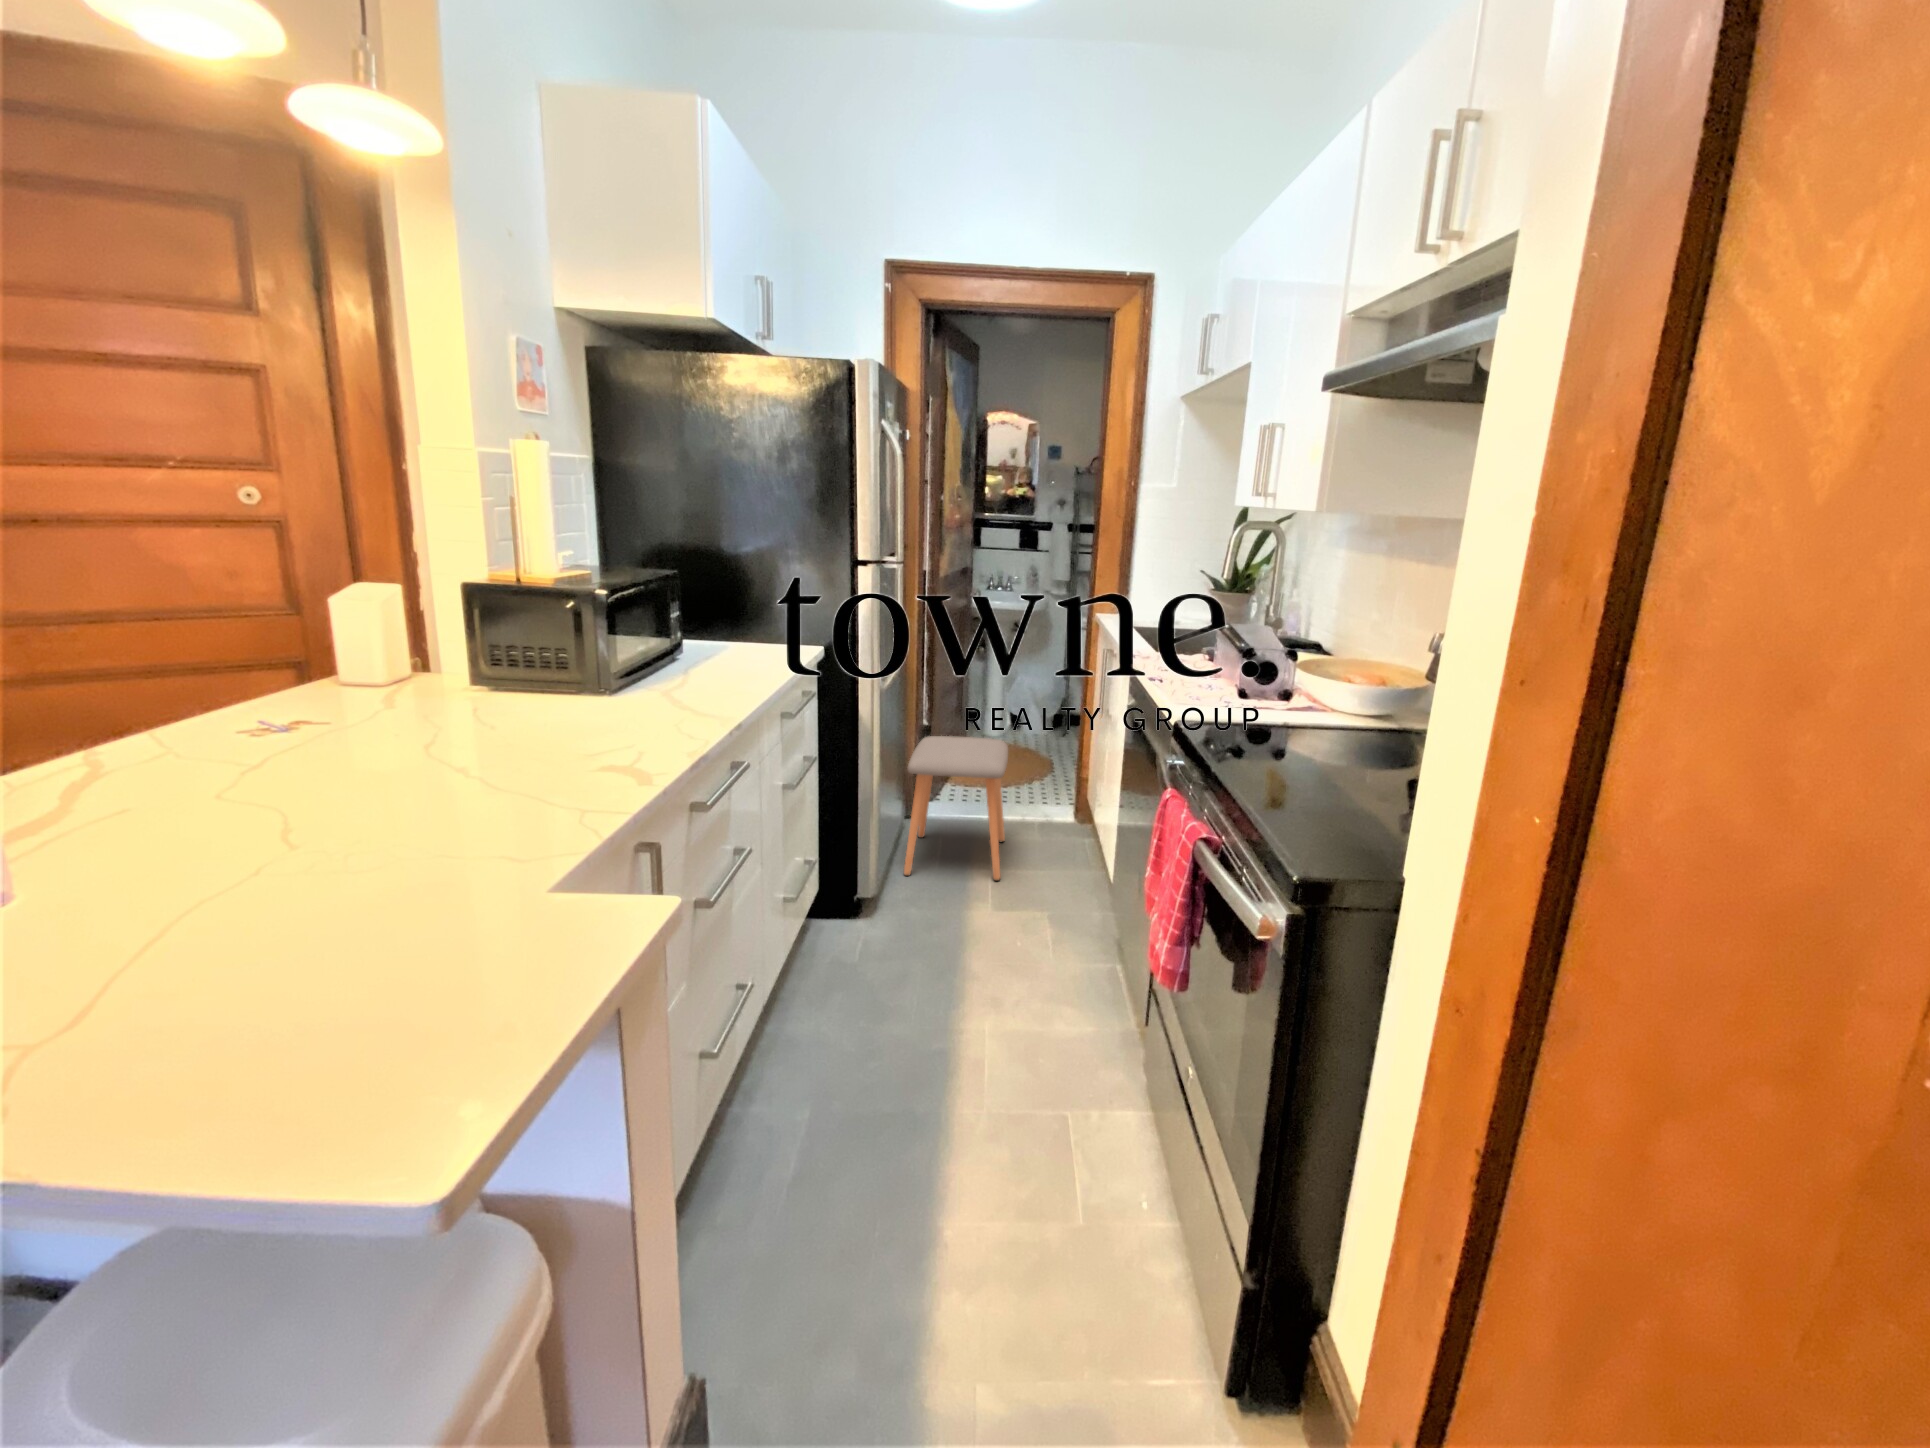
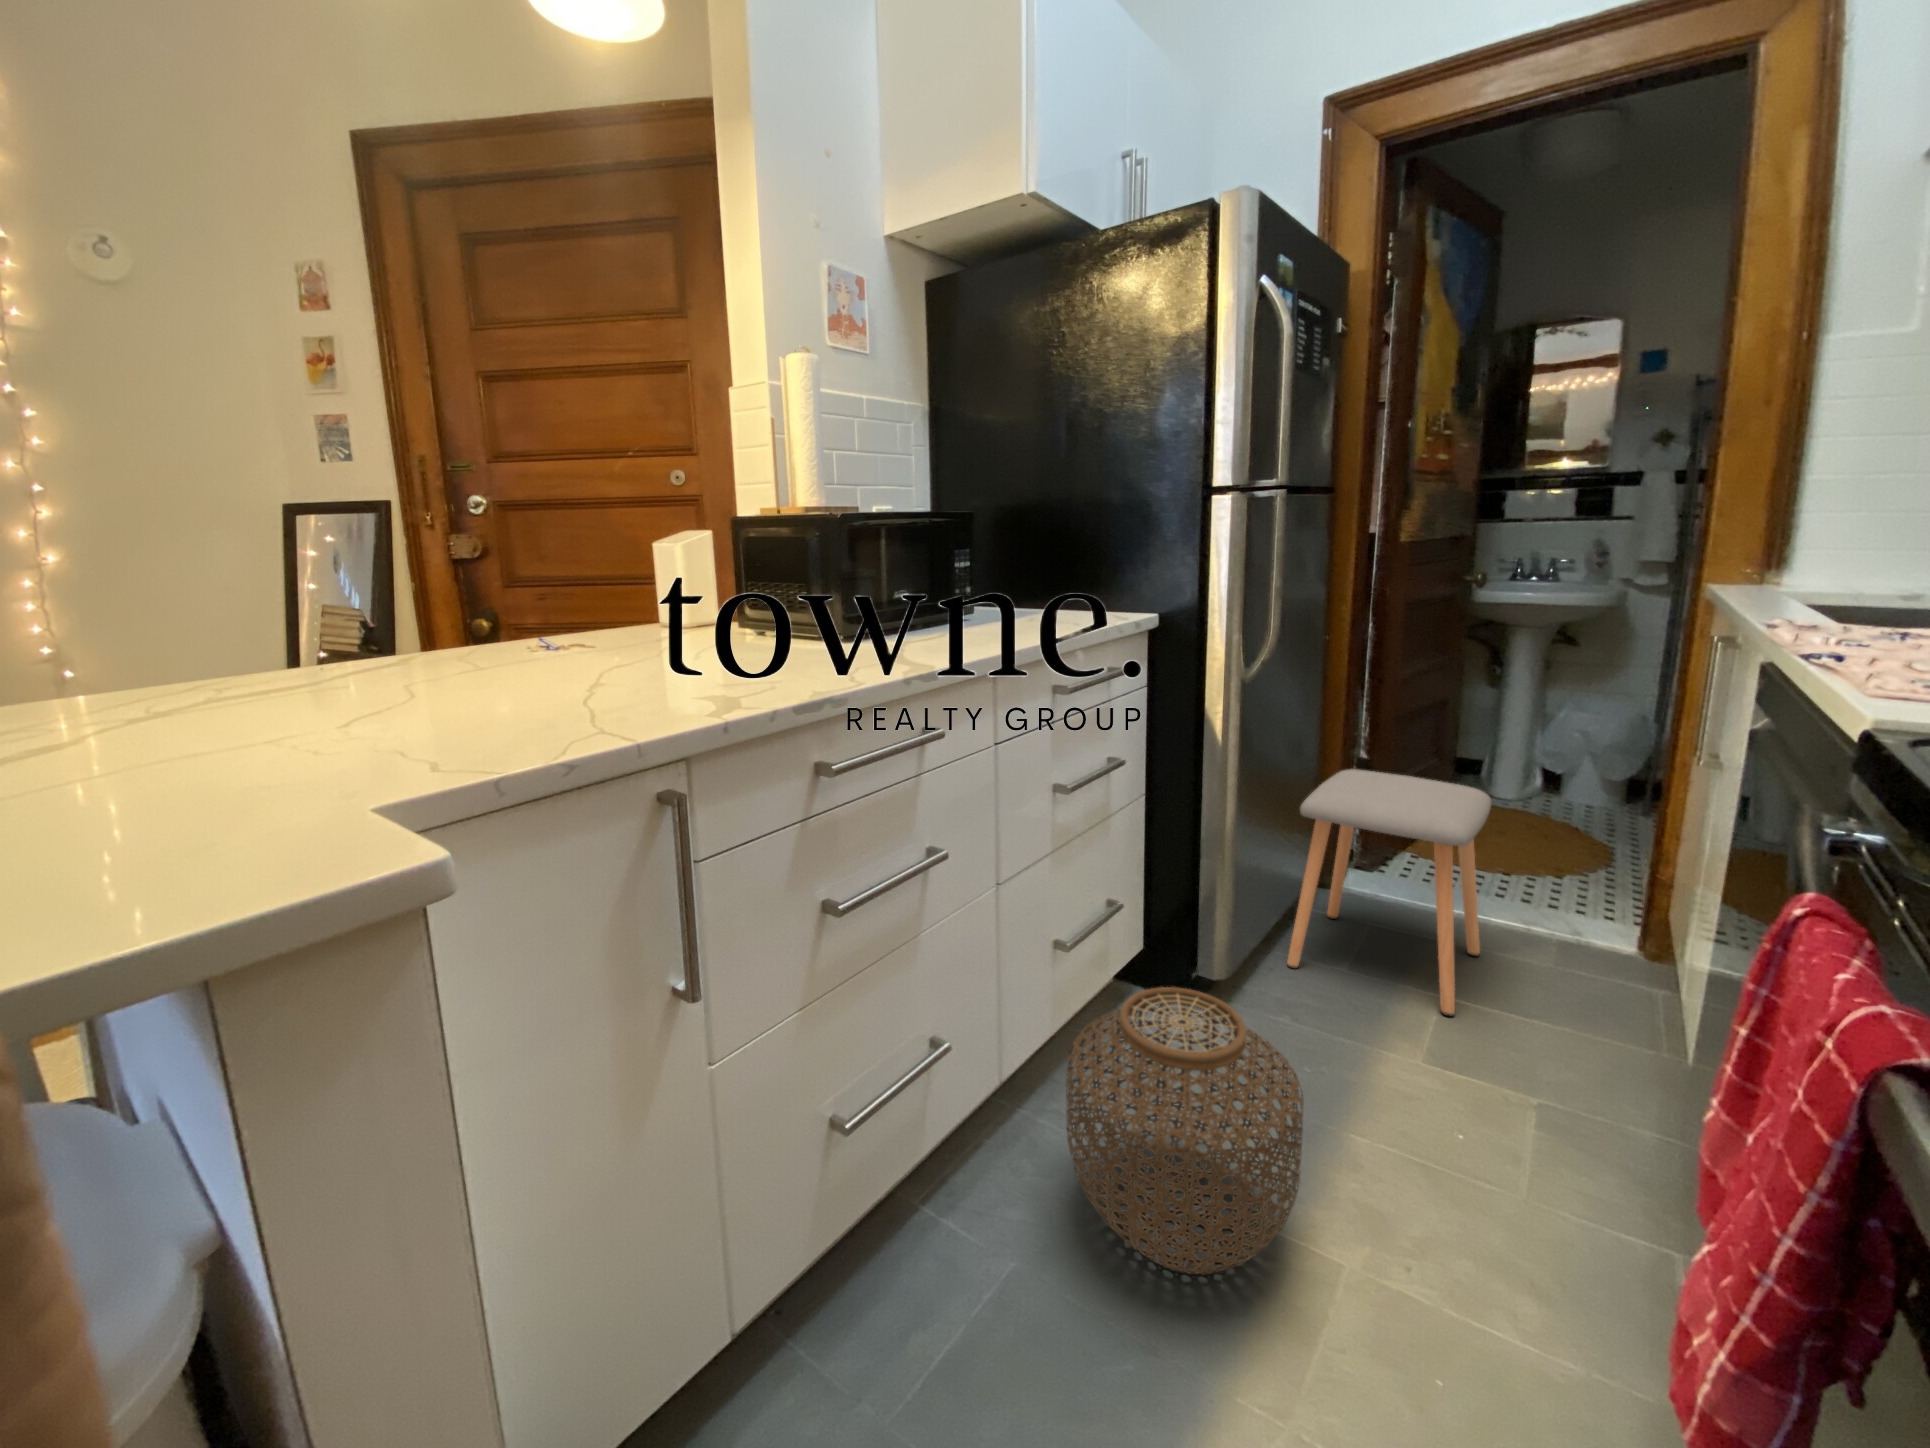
woven basket: none [817,900,961,1073] -> present [1066,987,1303,1274]

